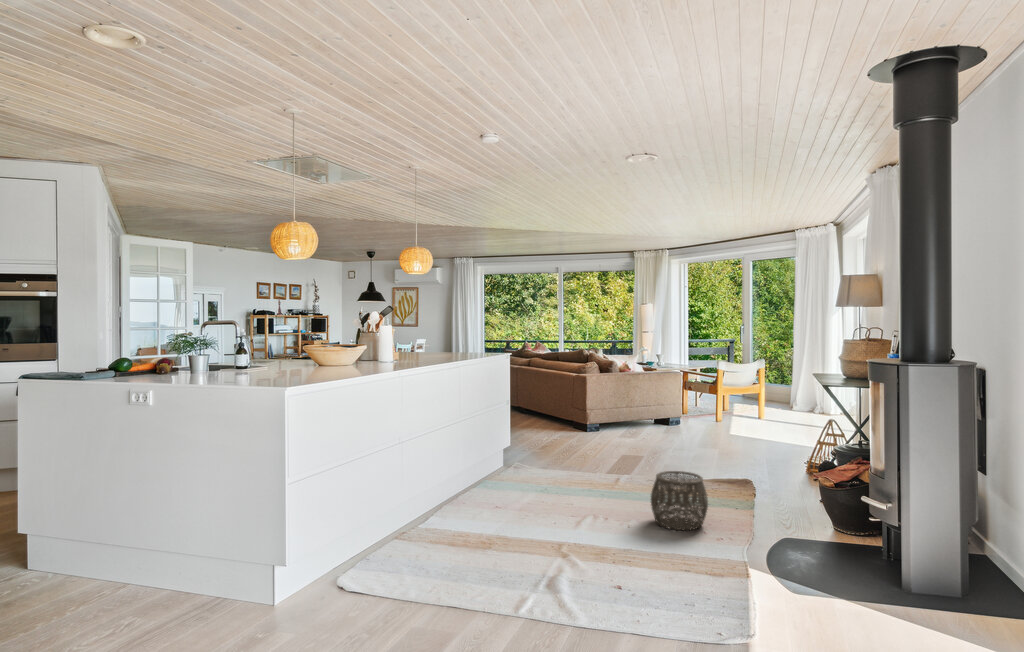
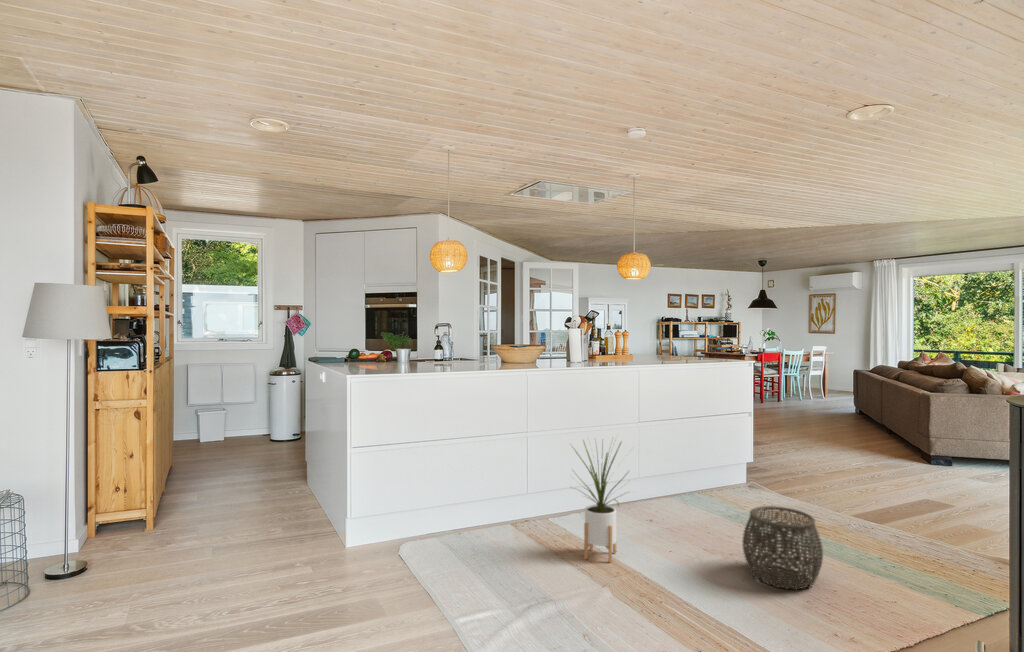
house plant: none [535,432,595,557] -> present [575,443,626,563]

